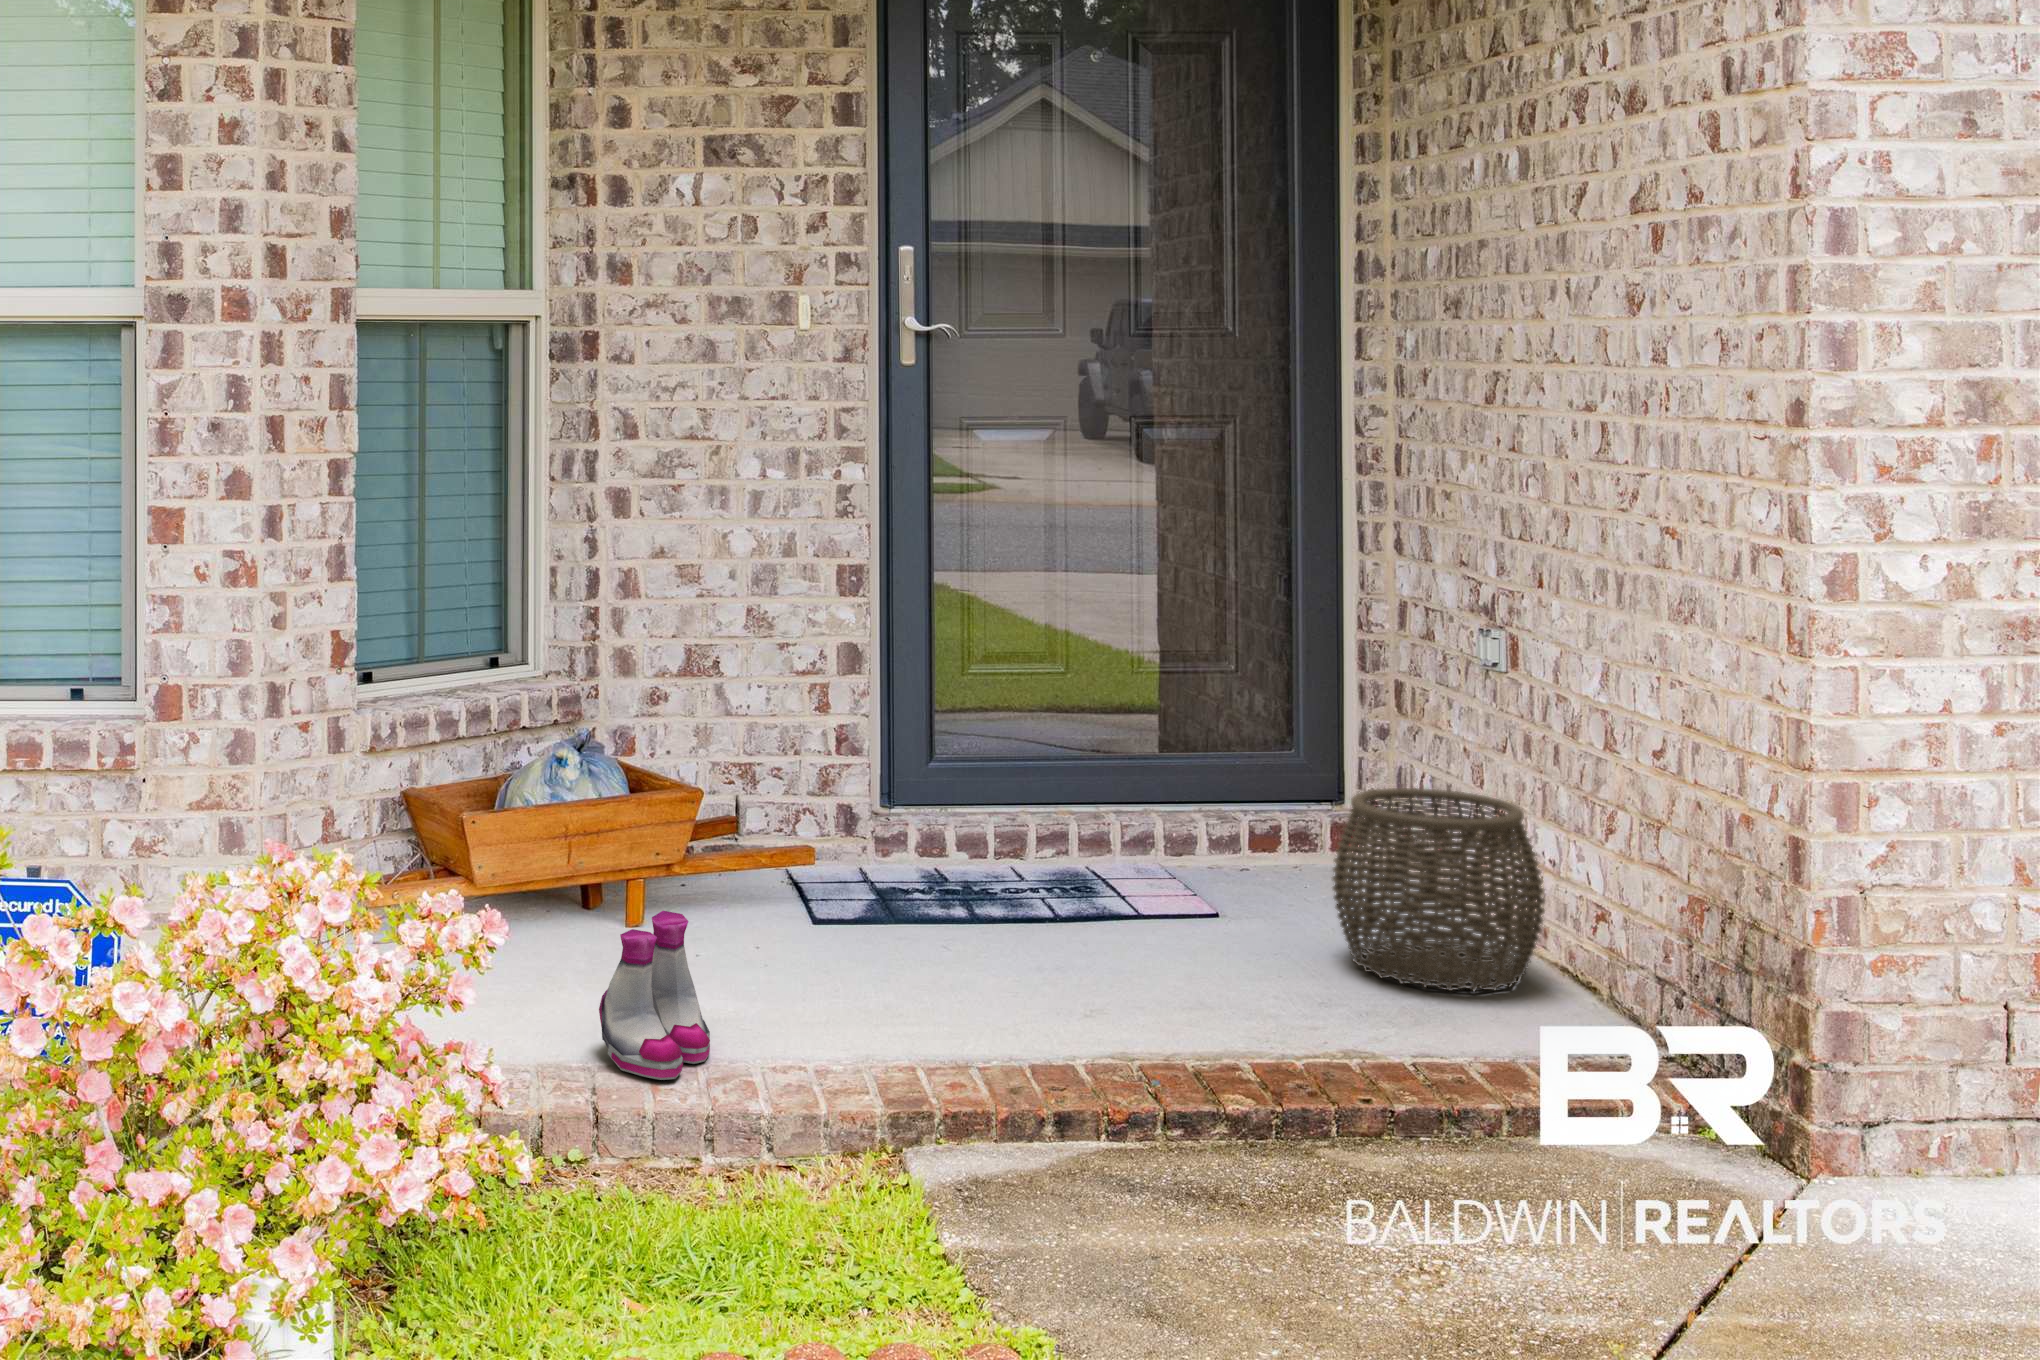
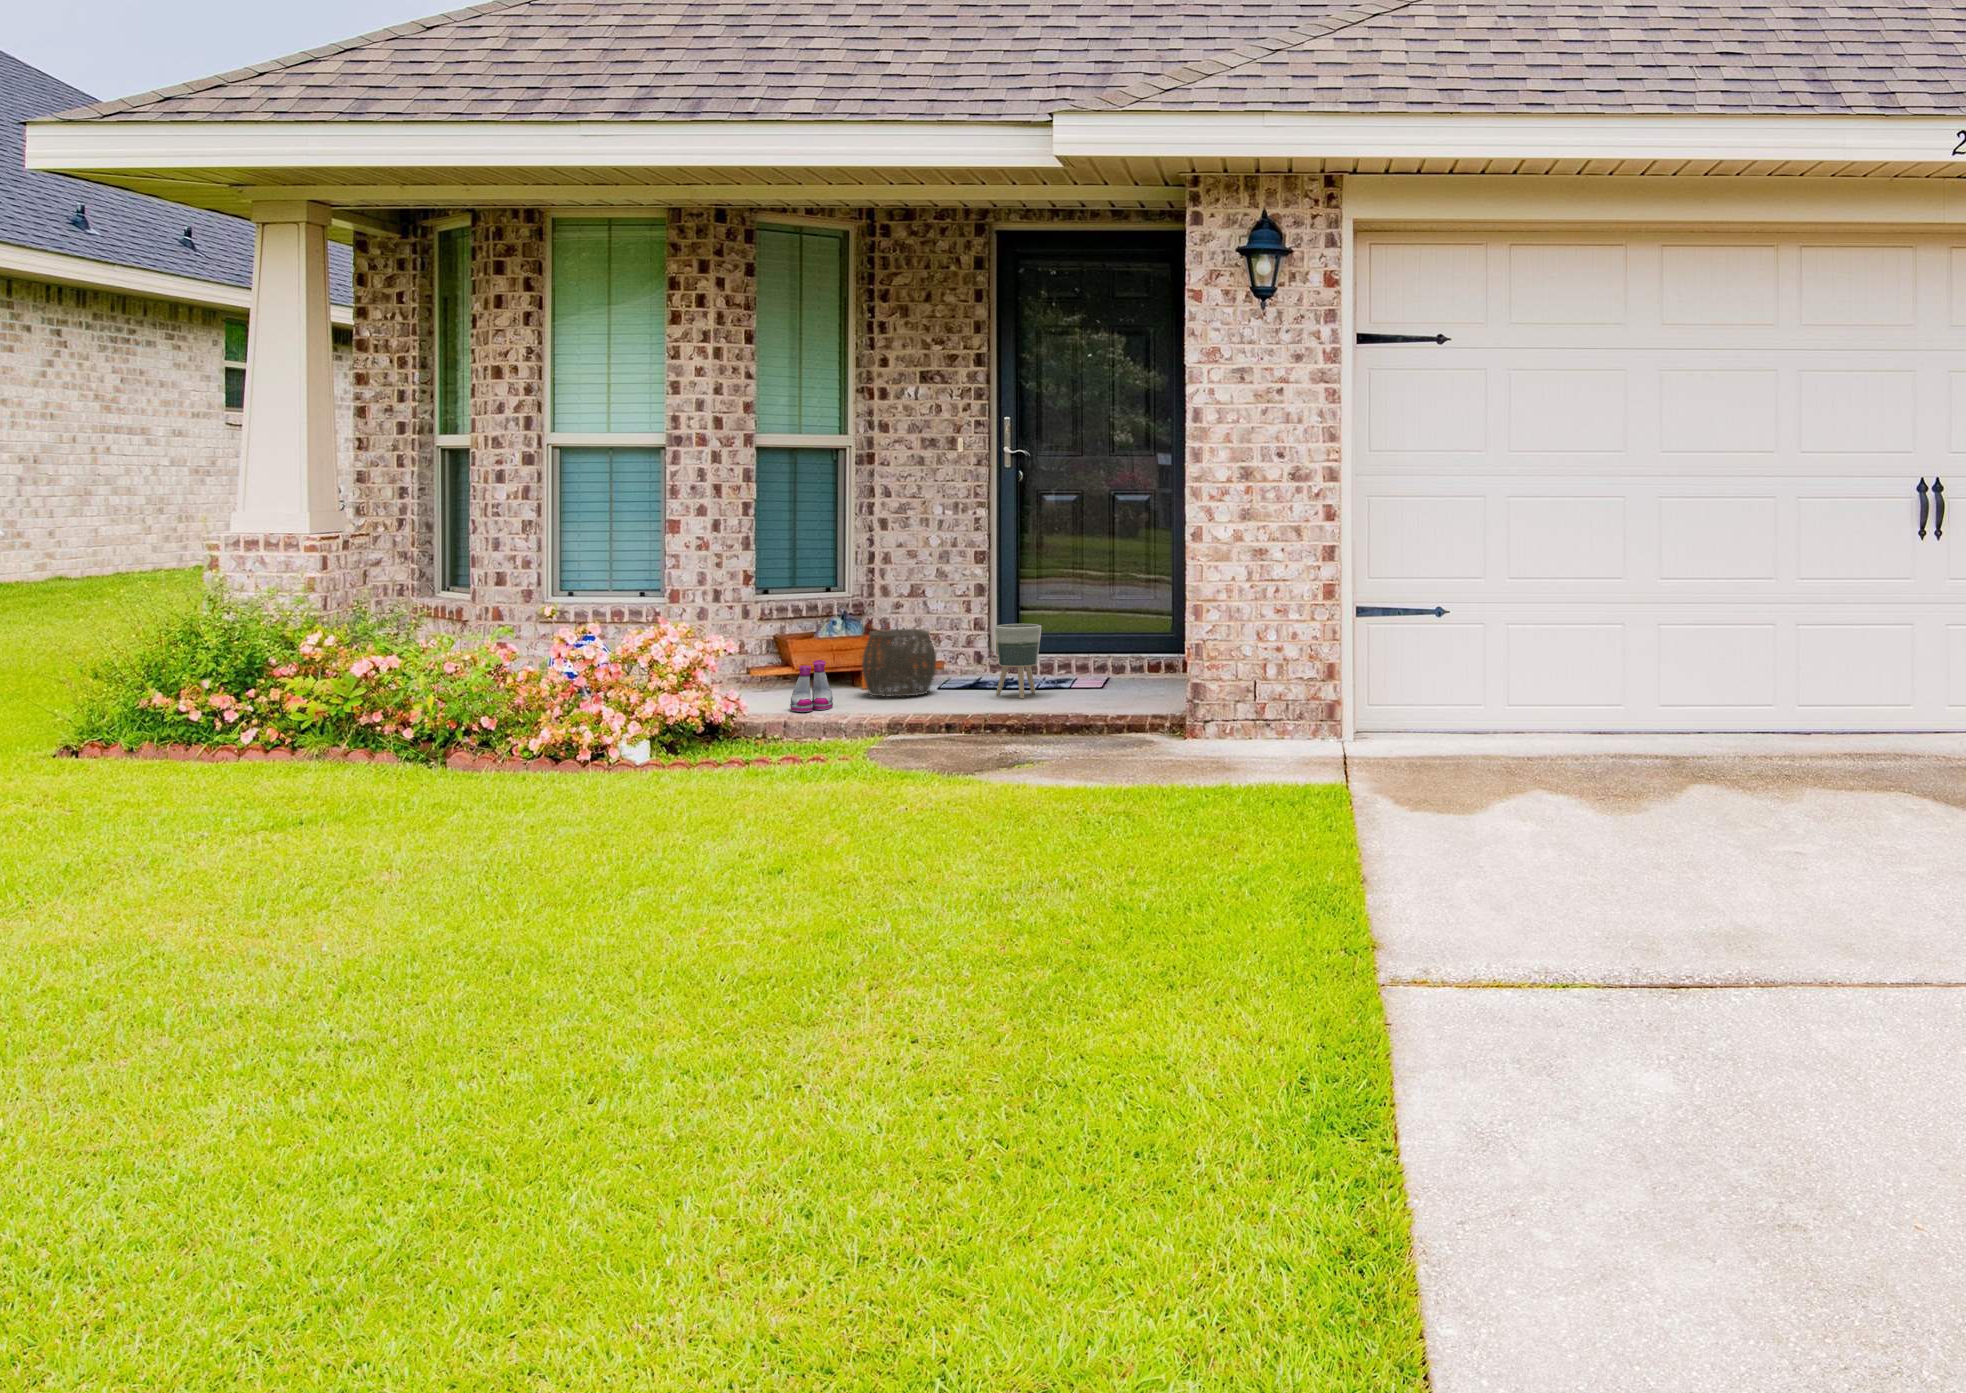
planter: none [1066,780,1193,994] -> present [995,624,1041,698]
woven basket: present [1332,788,1545,991] -> present [862,629,936,697]

